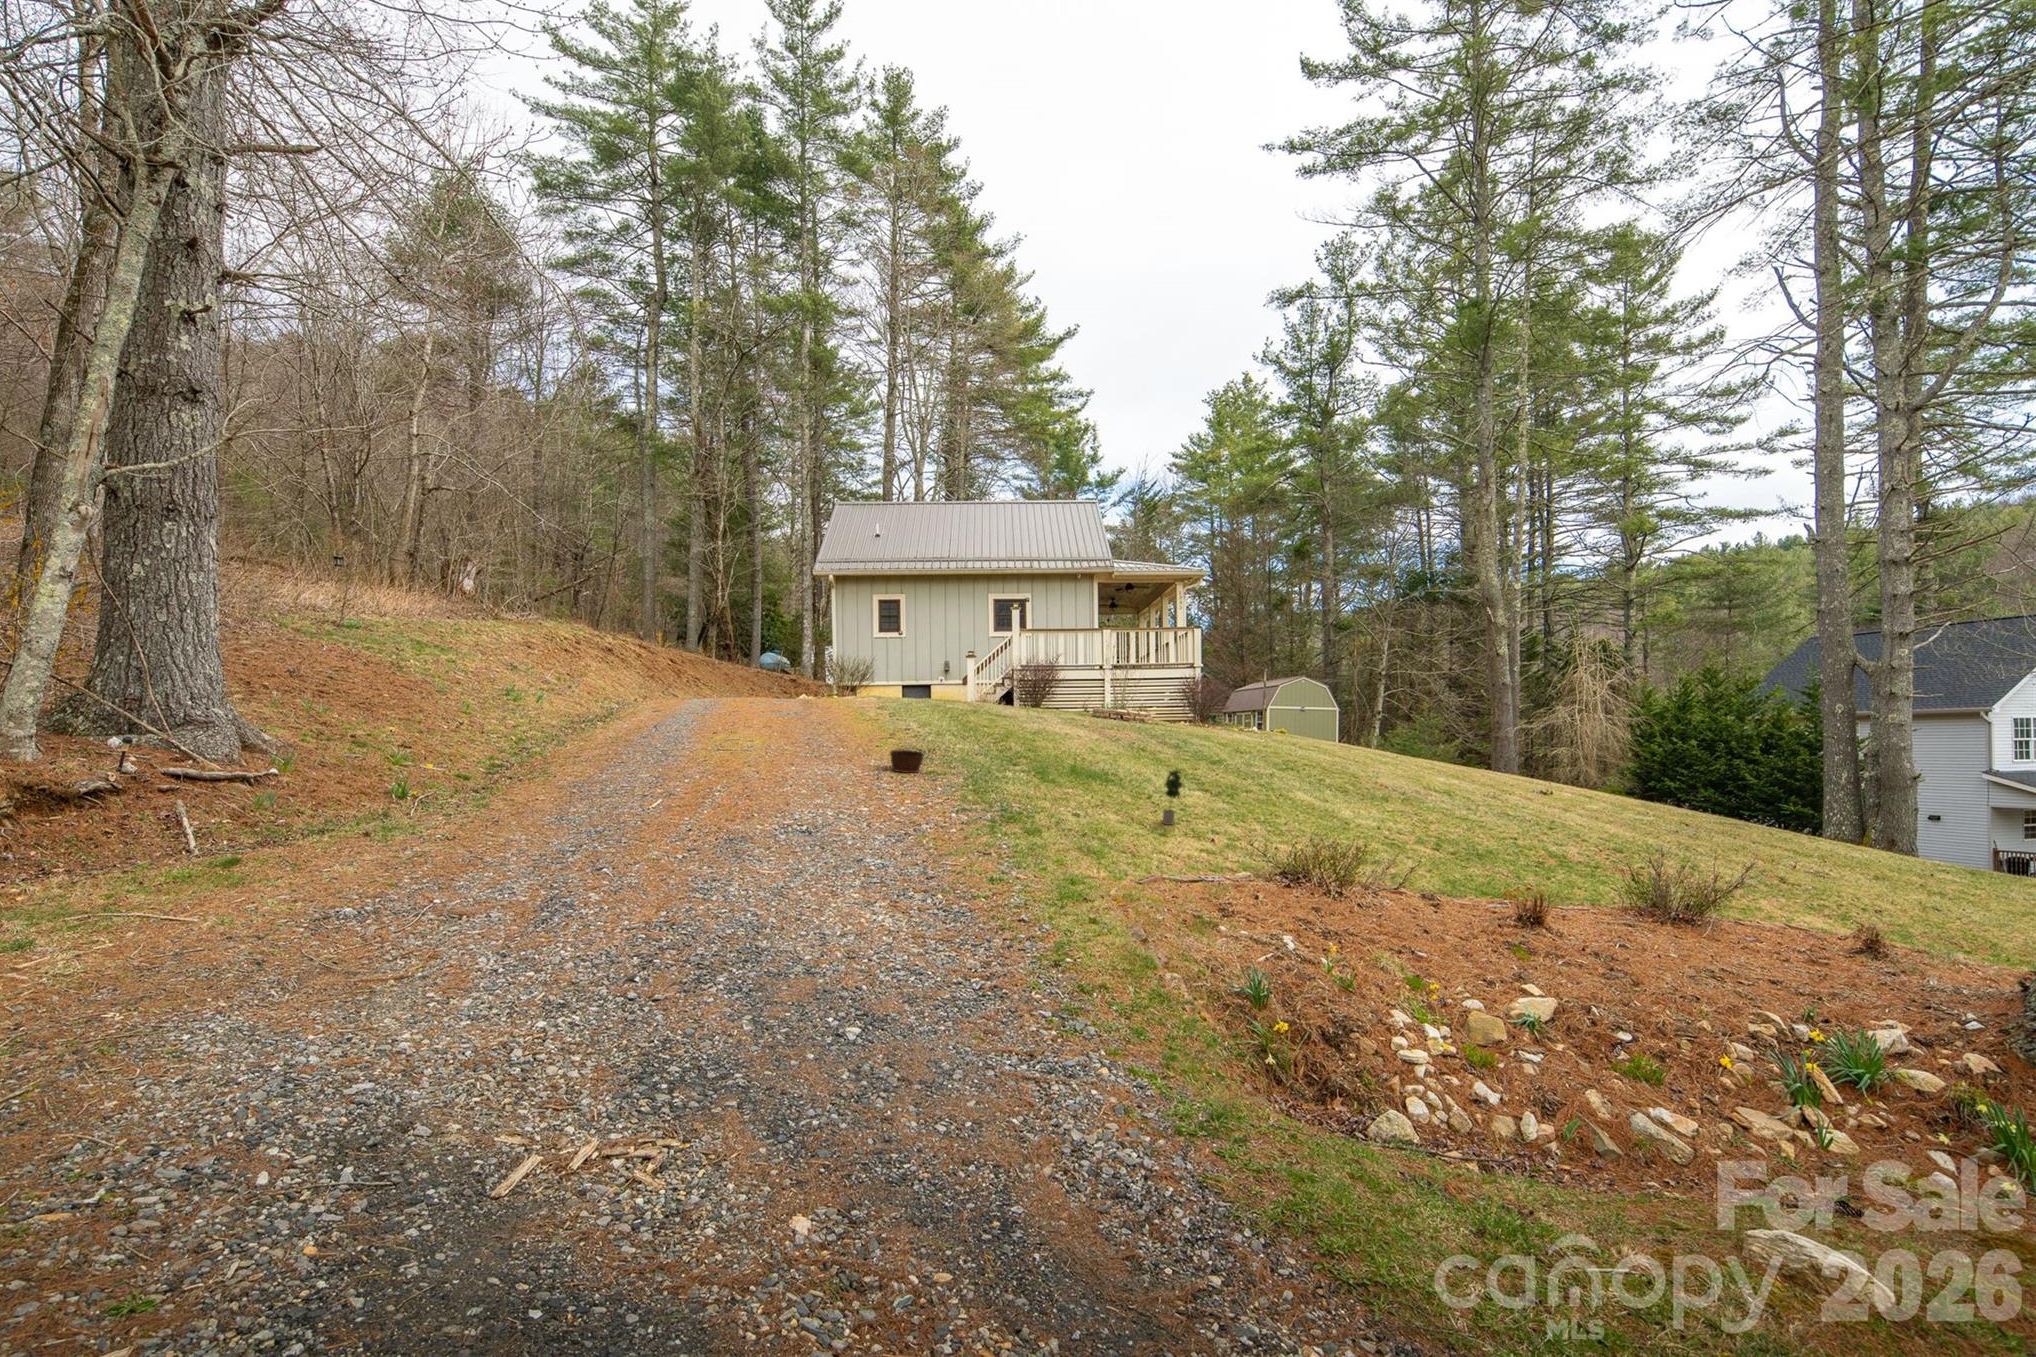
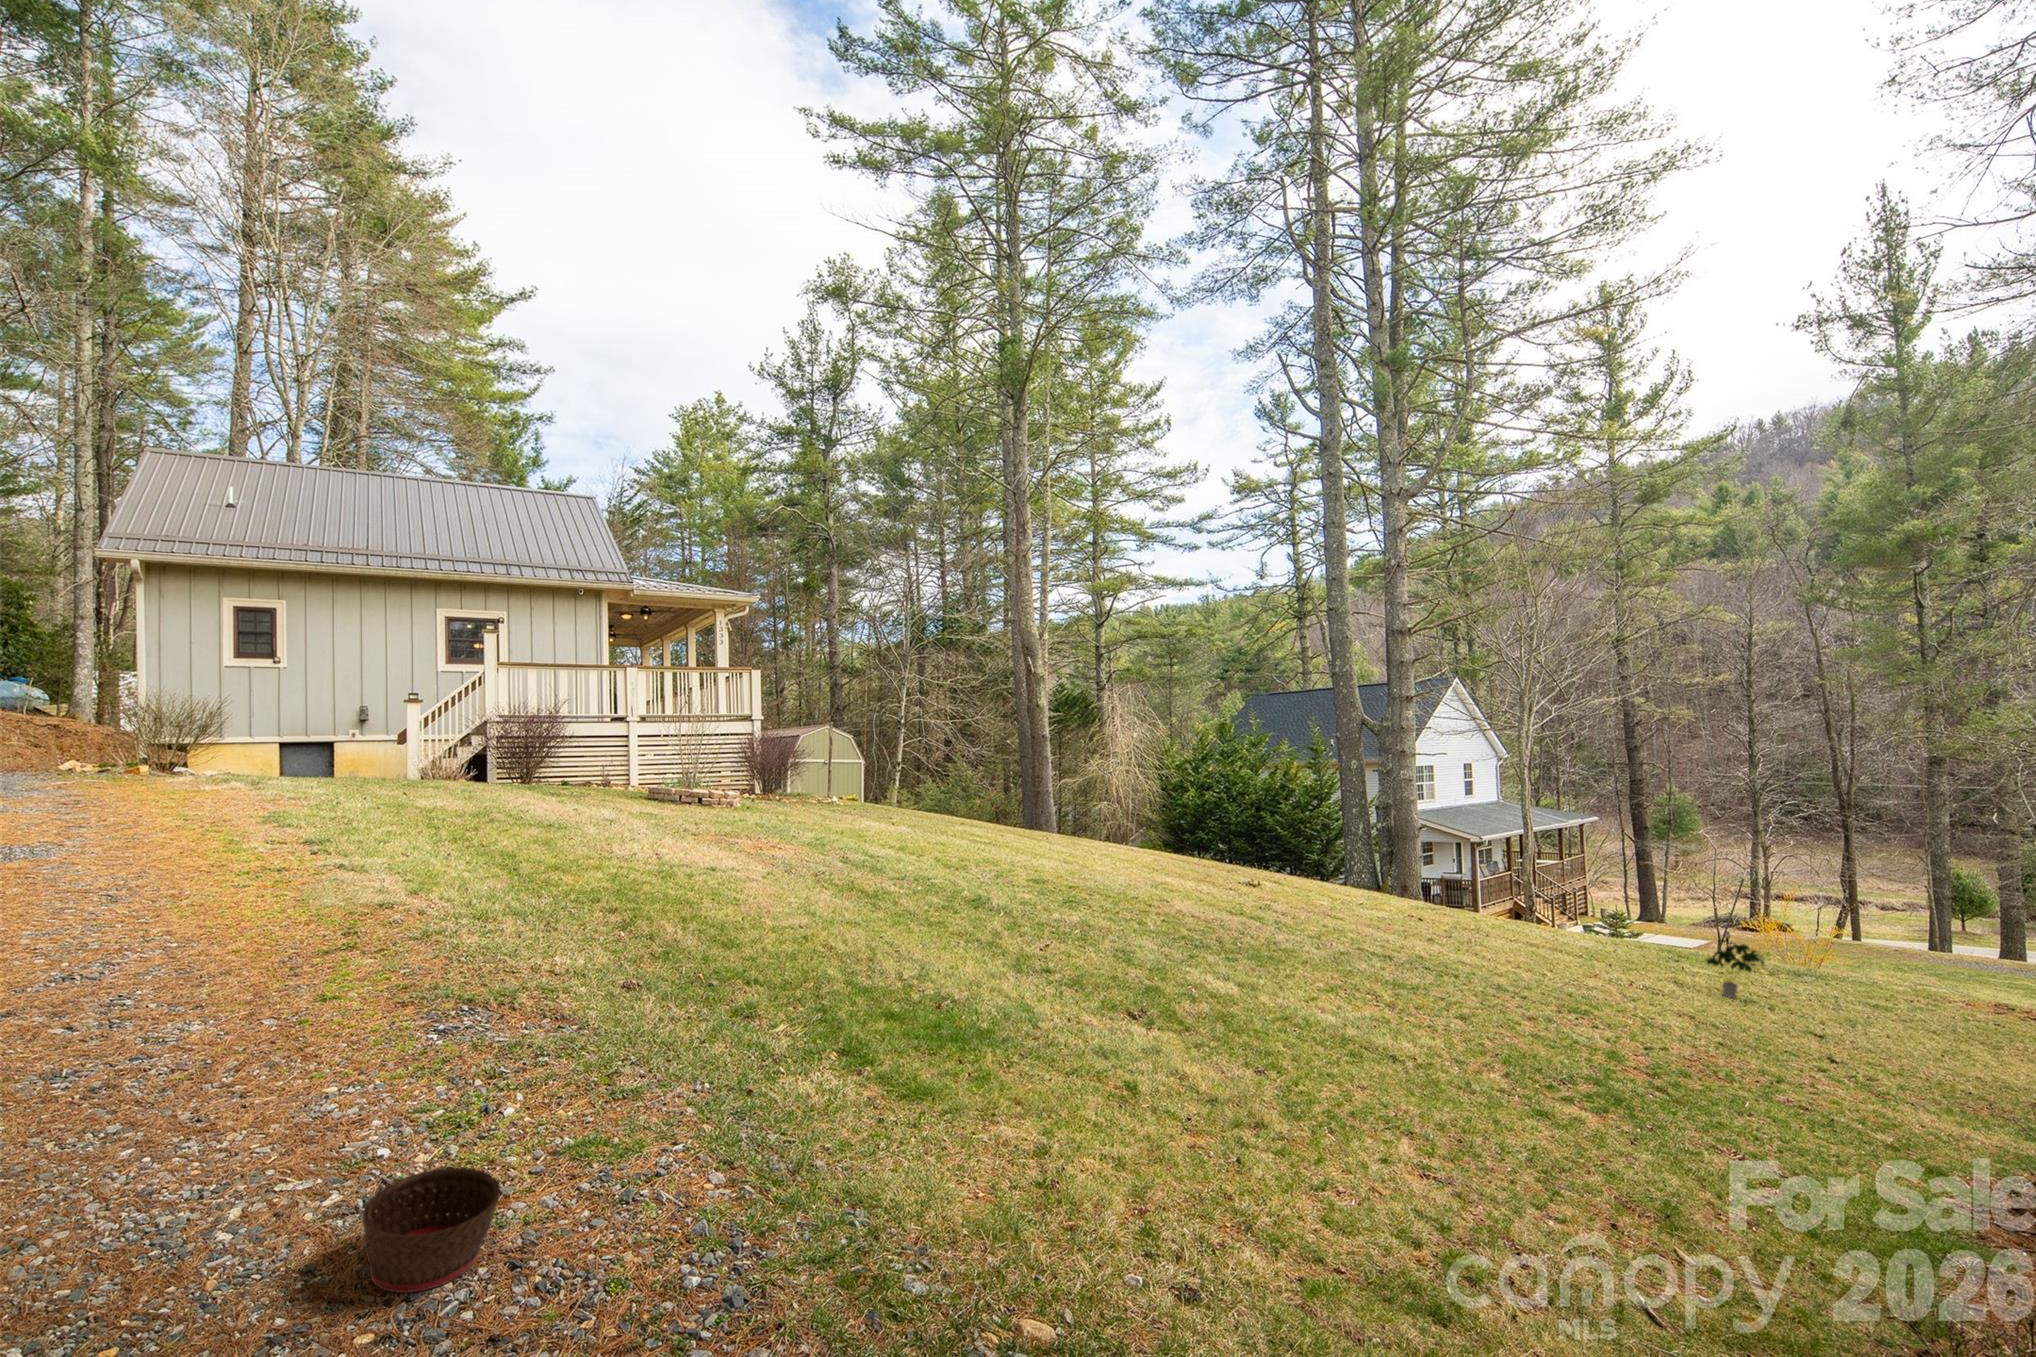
potted plant: present [1163,771,1182,825] -> present [1707,940,1764,998]

